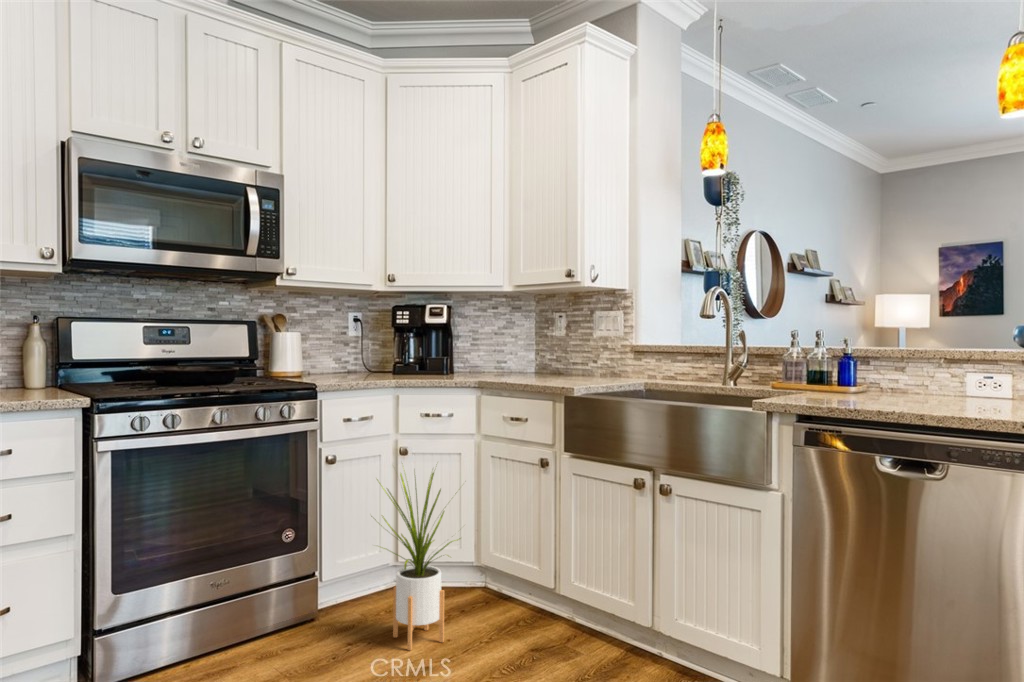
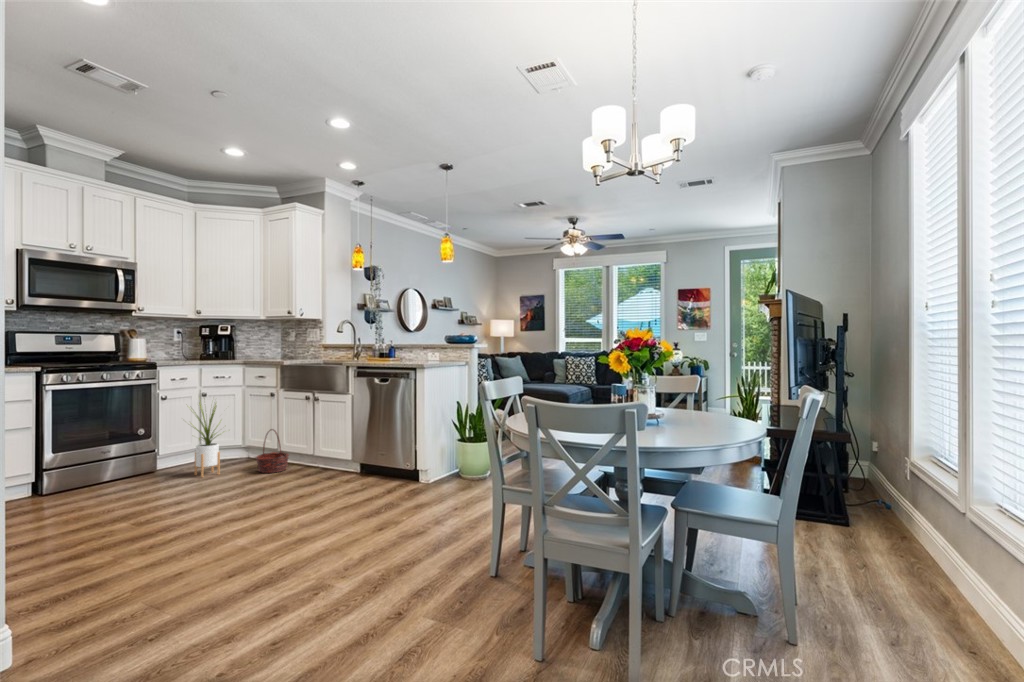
basket: none [517,544,589,652] -> present [256,429,289,473]

